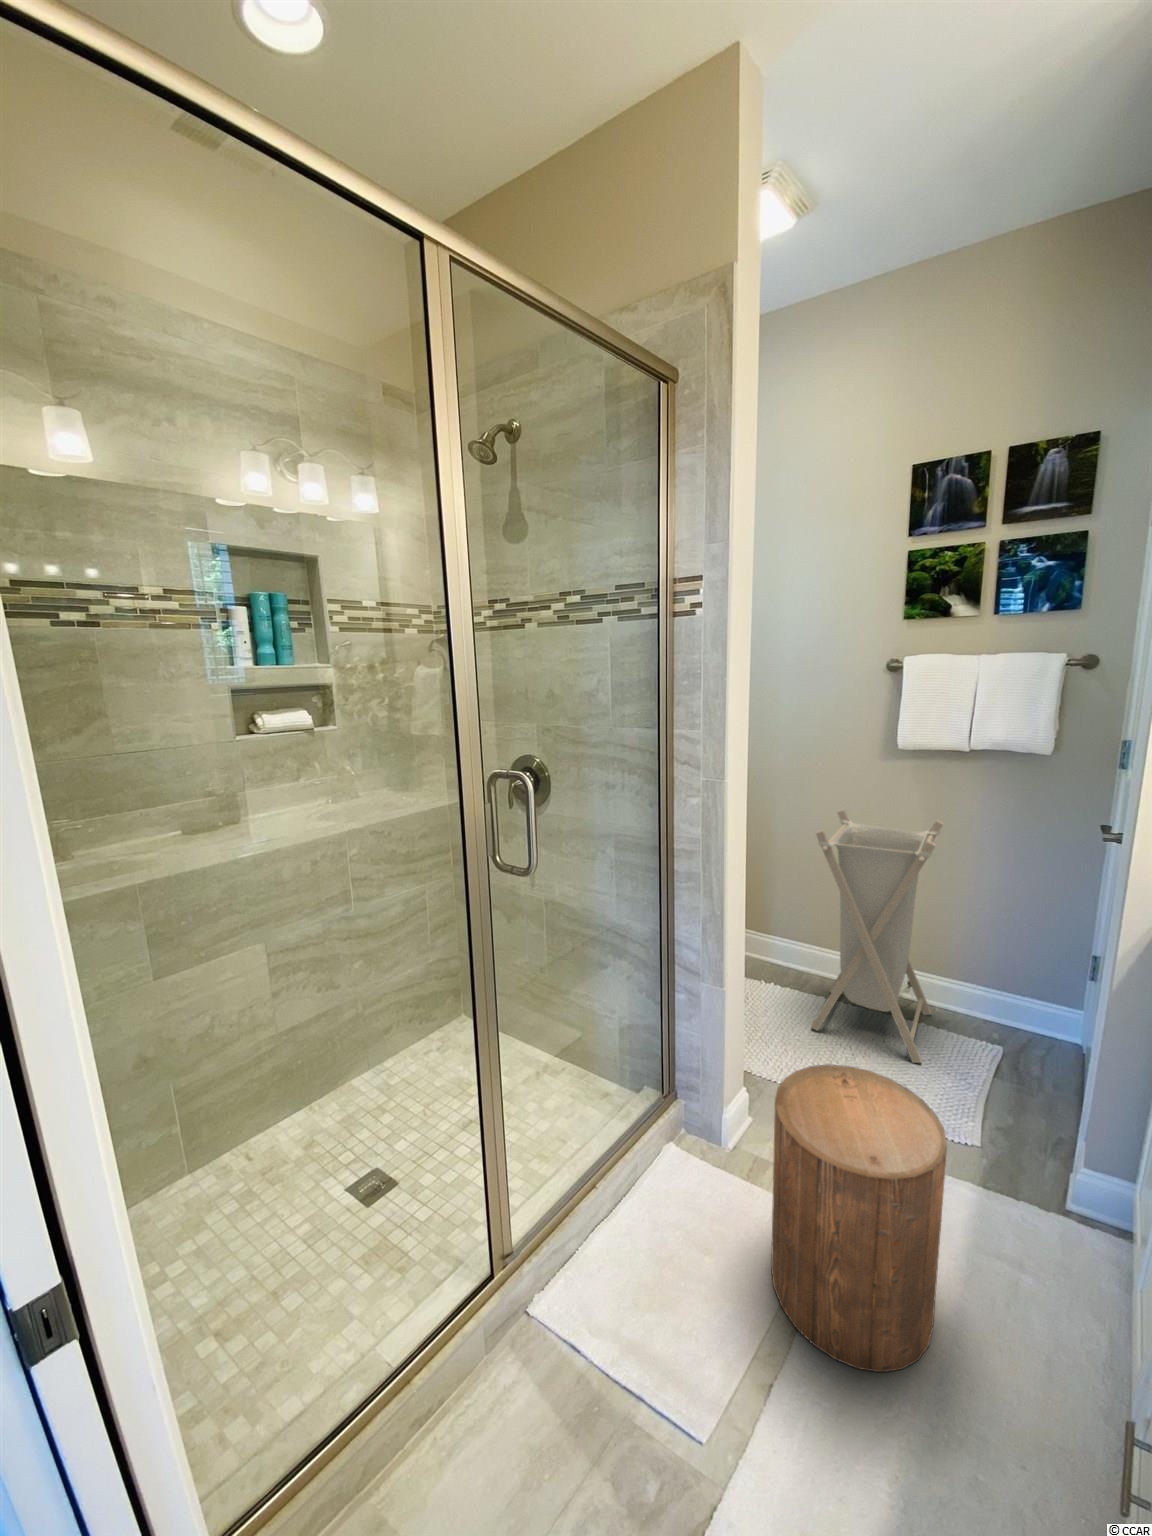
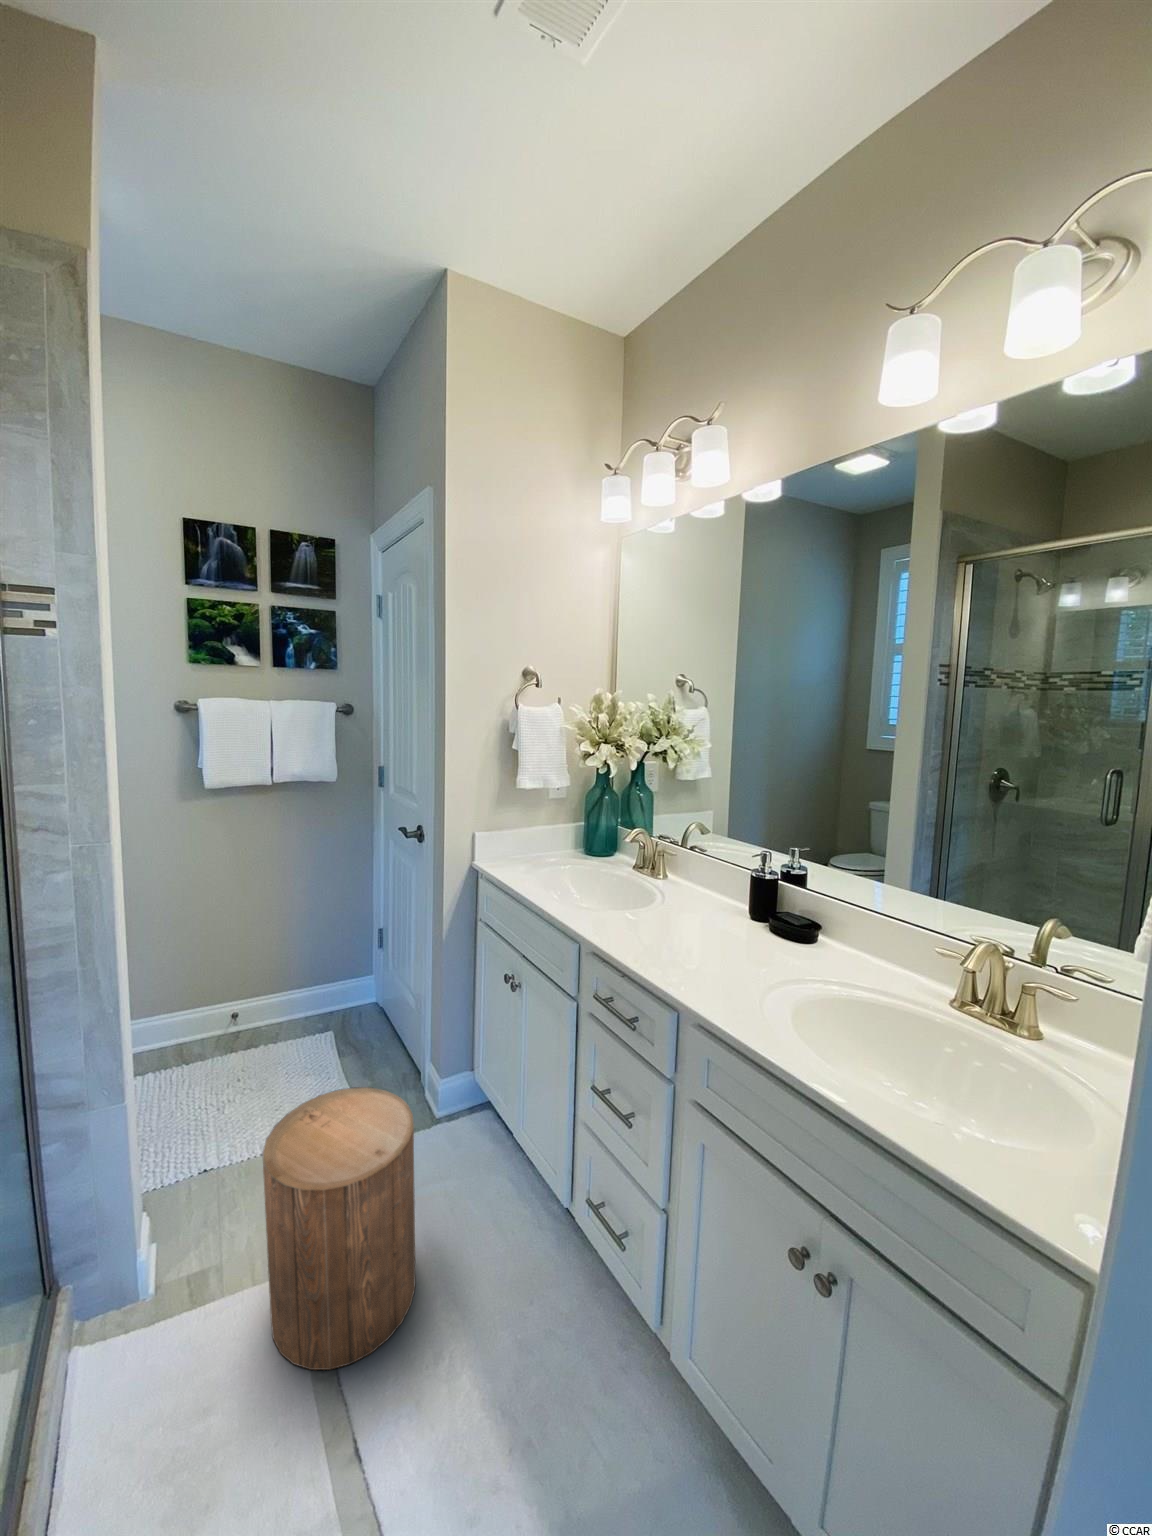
laundry hamper: present [811,810,943,1063] -> none [142,856,283,1117]

